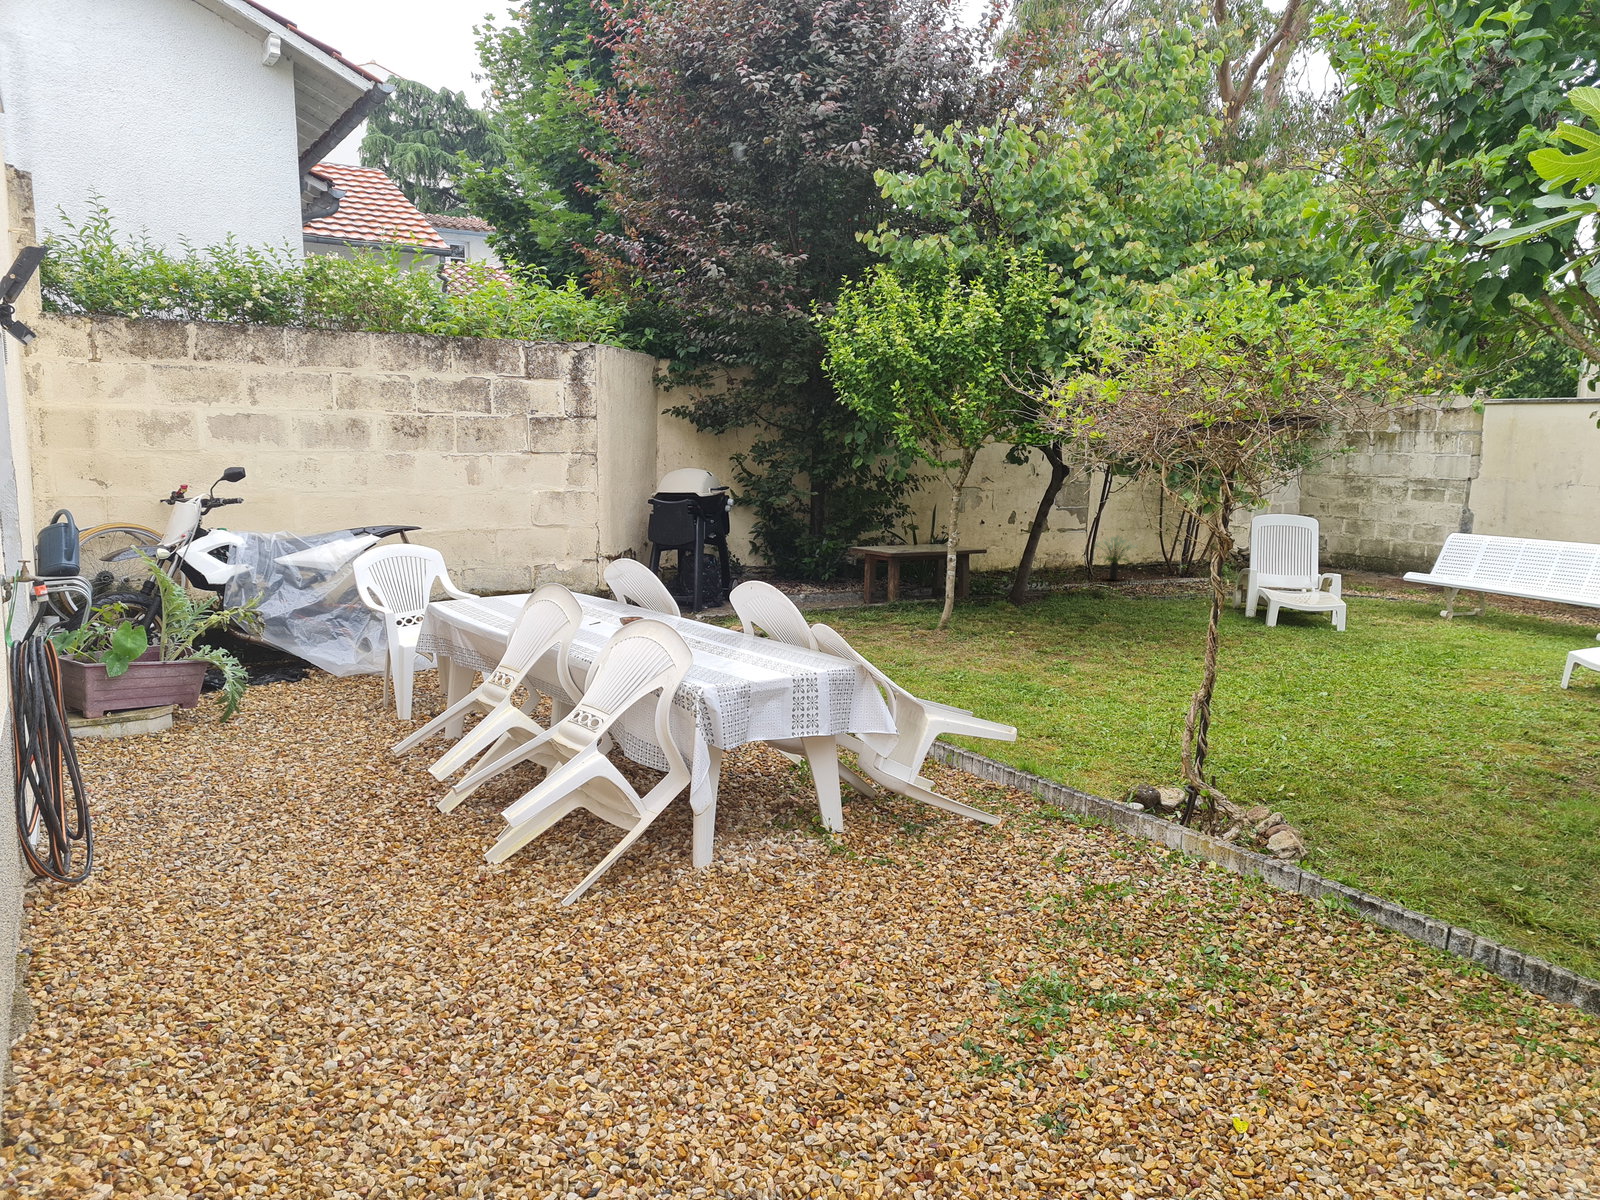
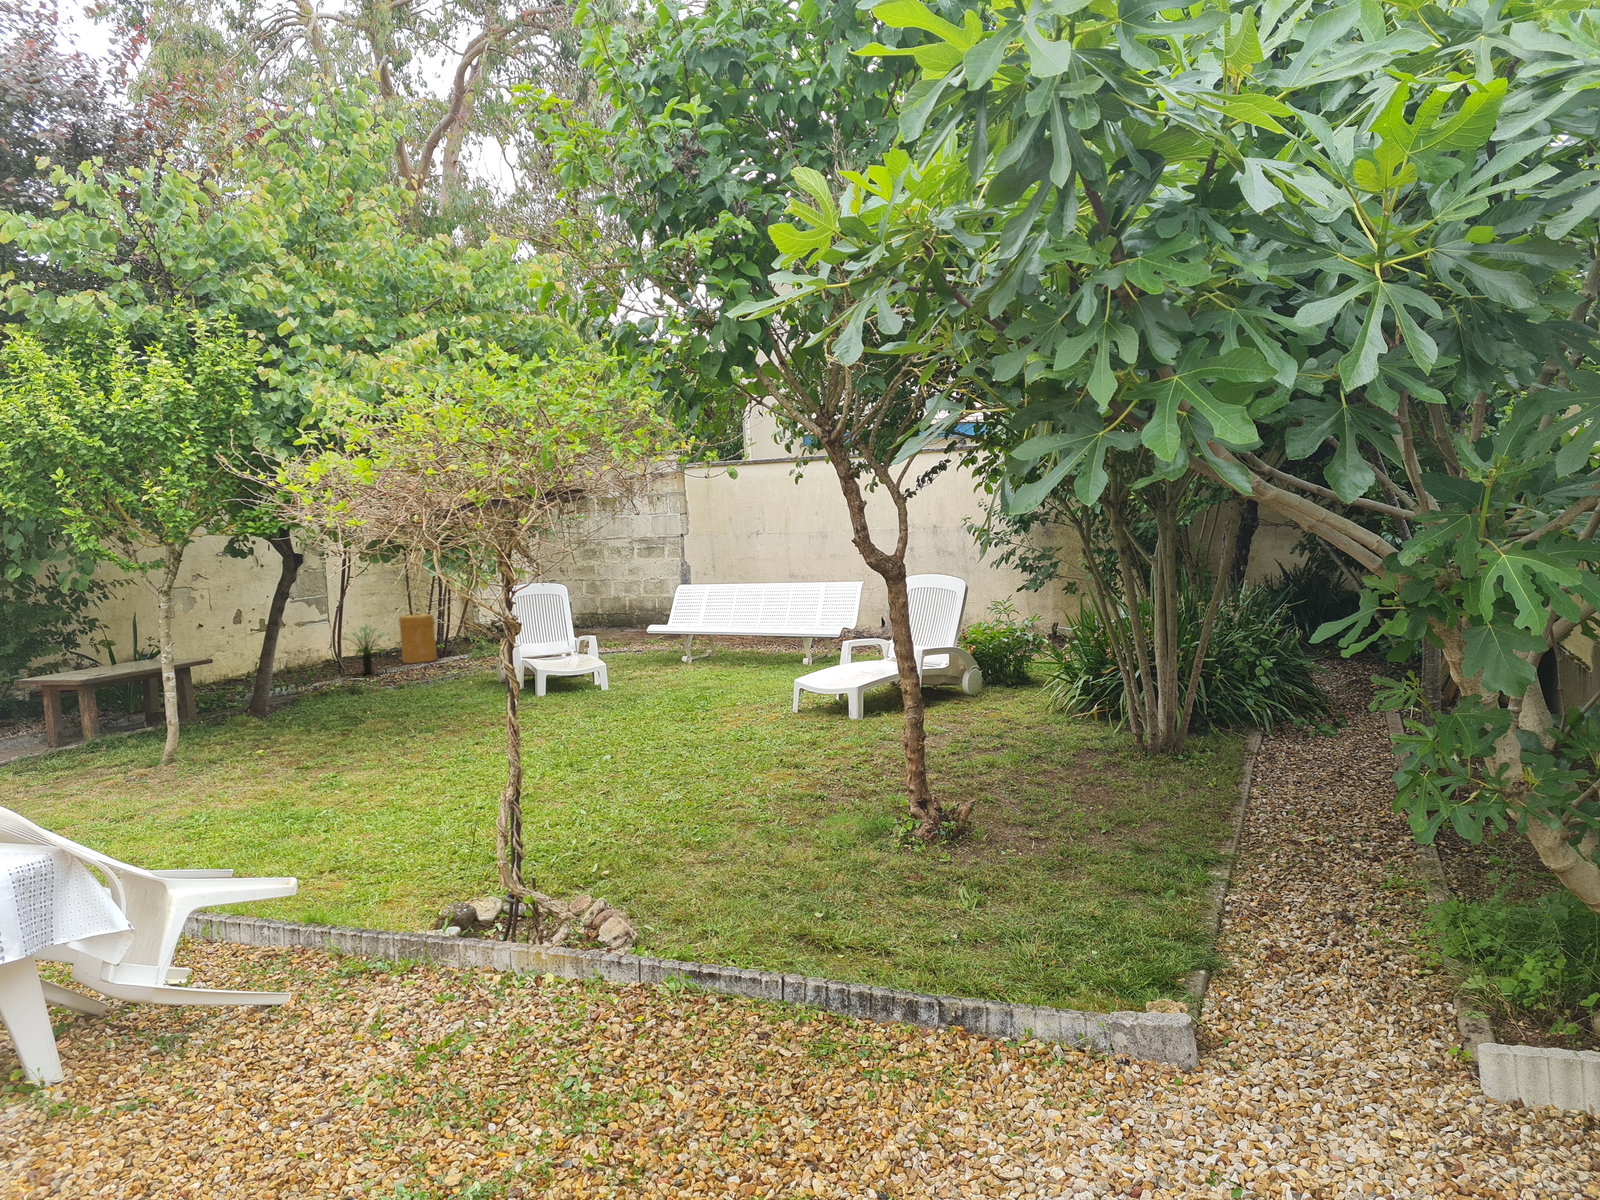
basket: none [1146,532,1181,578] -> present [399,614,437,663]

